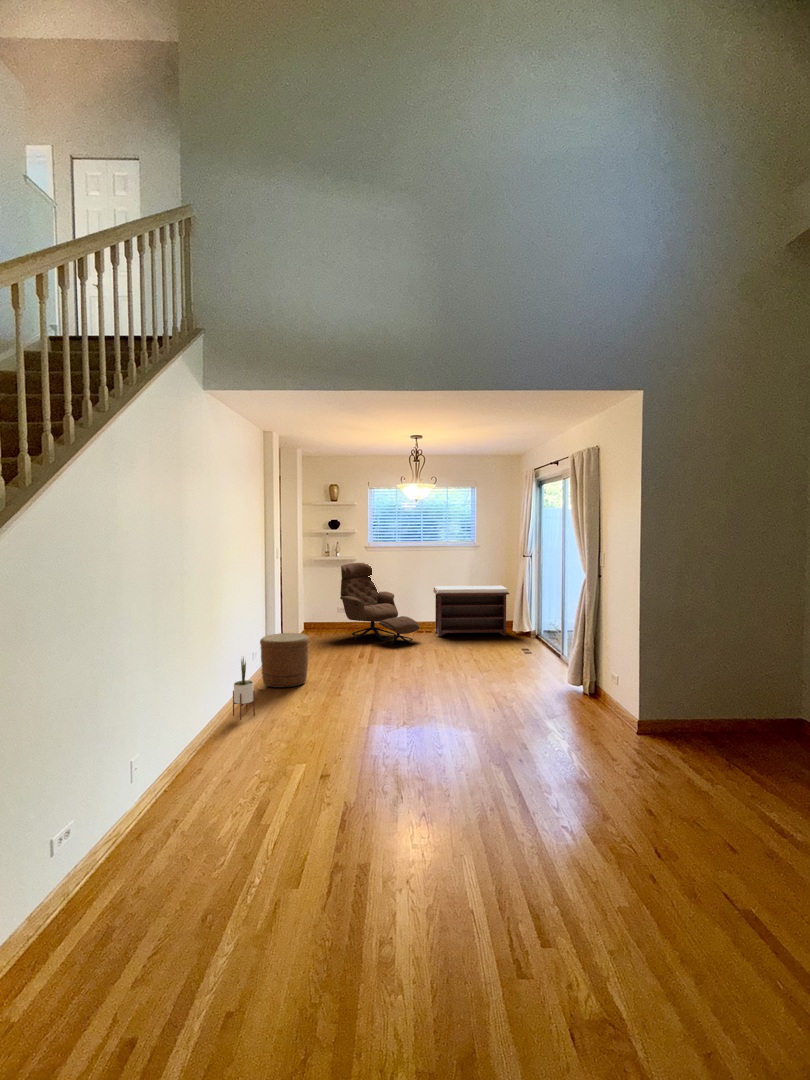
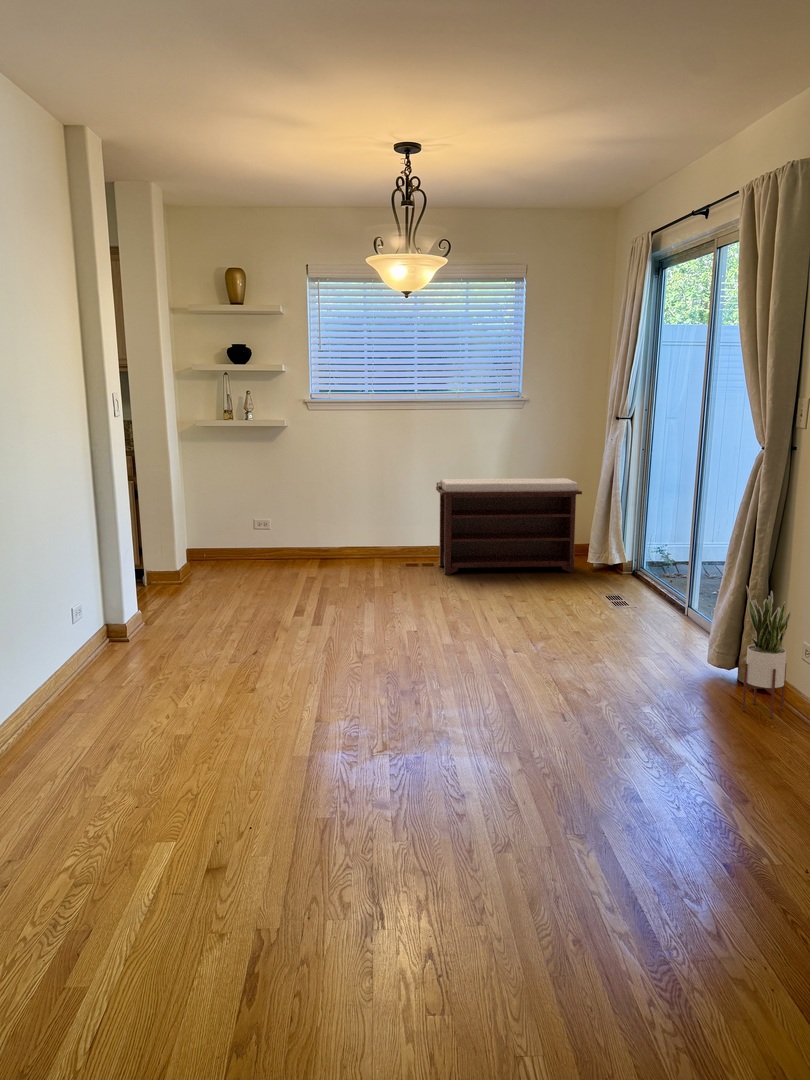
lounge chair: present [340,563,419,645] -> none [256,434,410,591]
woven basket: present [260,633,309,687] -> none [89,567,190,675]
potted plant: present [233,657,255,720] -> present [742,585,791,718]

